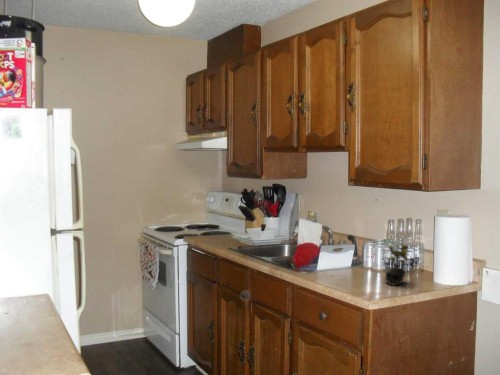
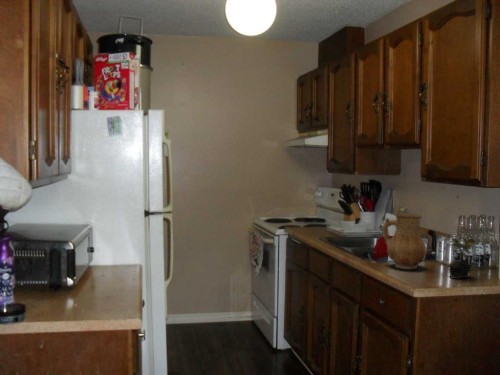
ceramic pitcher: none [317,222,360,279] -> present [383,213,426,269]

